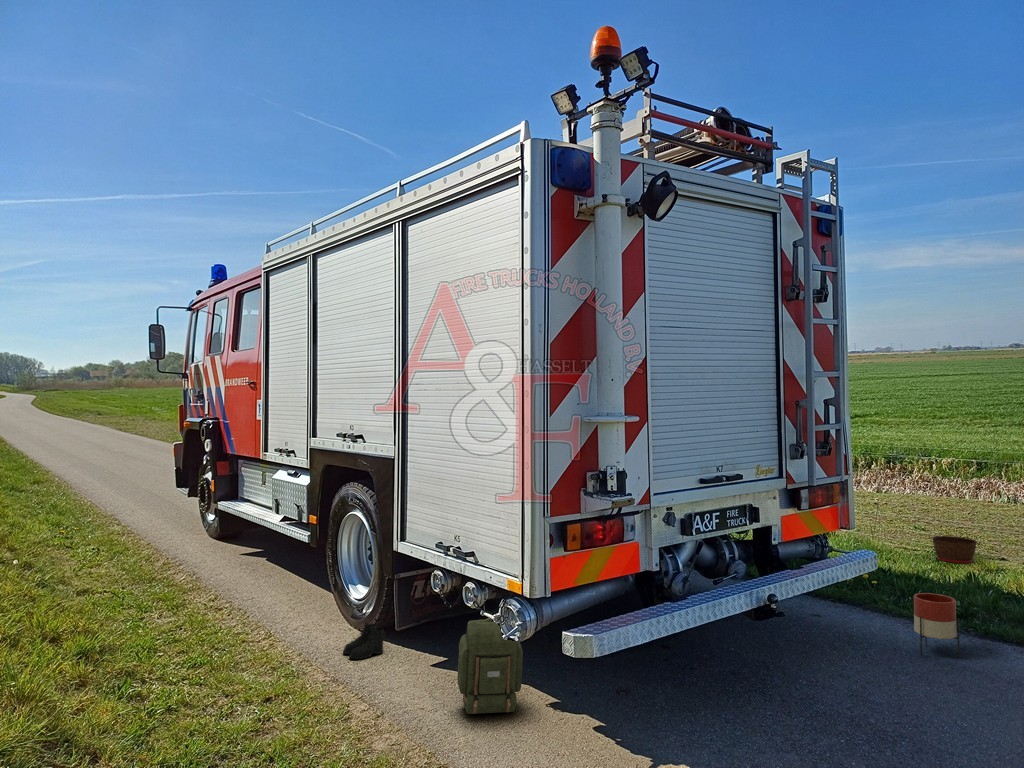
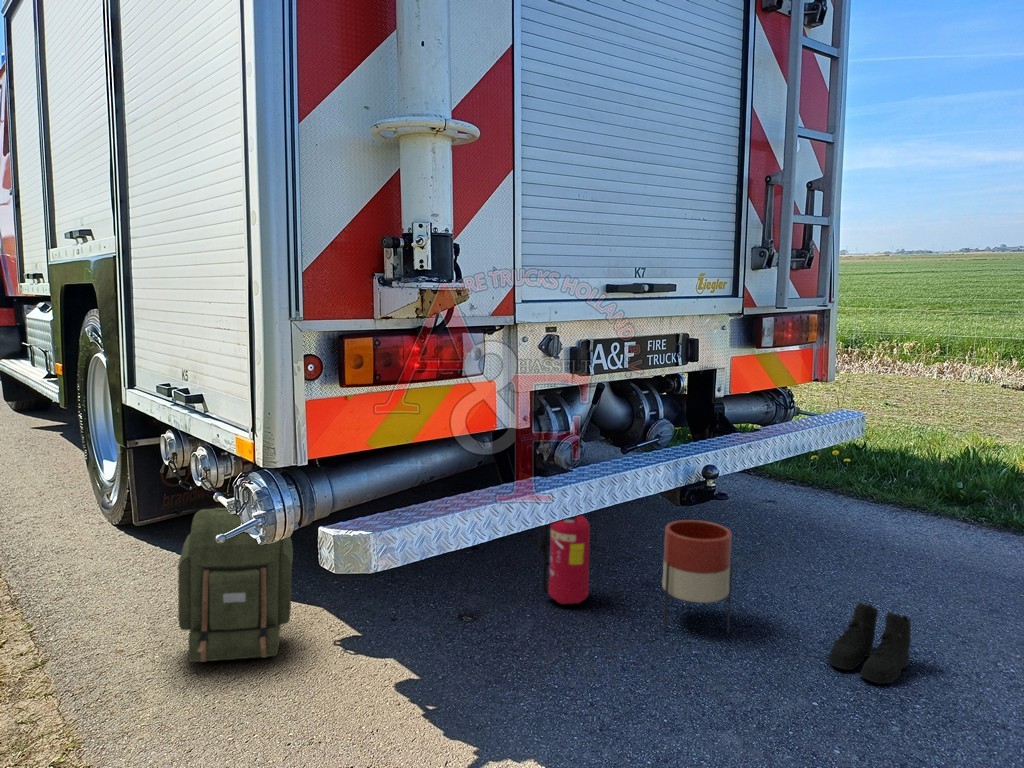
basket: present [932,536,977,563] -> none [919,403,976,437]
planter: present [914,593,960,658] -> present [662,520,733,633]
fire extinguisher: none [662,598,697,685] -> present [539,514,590,604]
boots: present [343,622,385,659] -> present [829,602,911,684]

